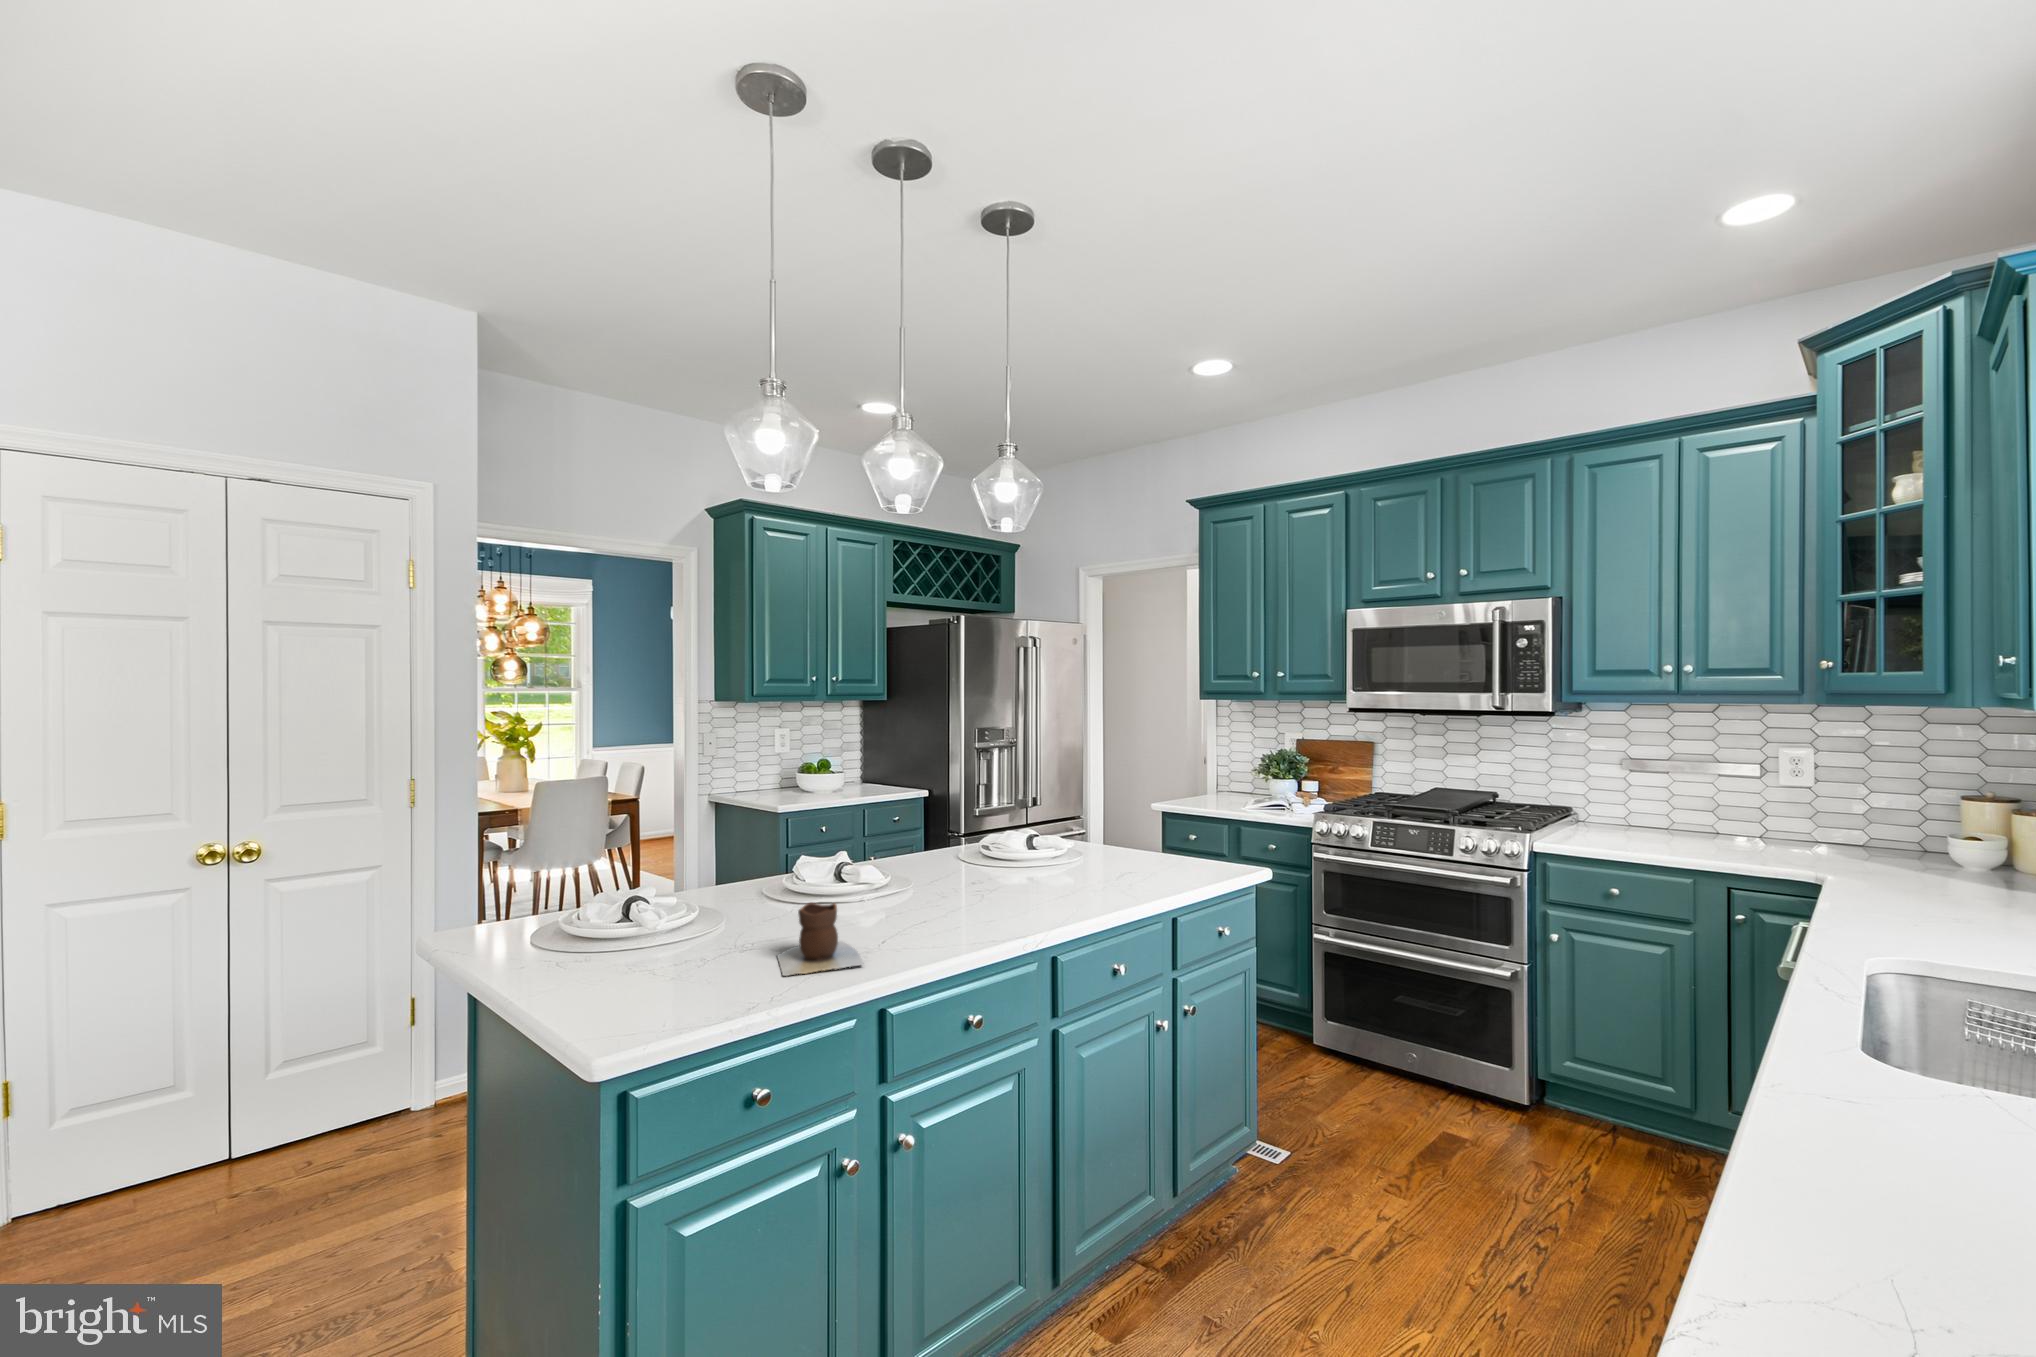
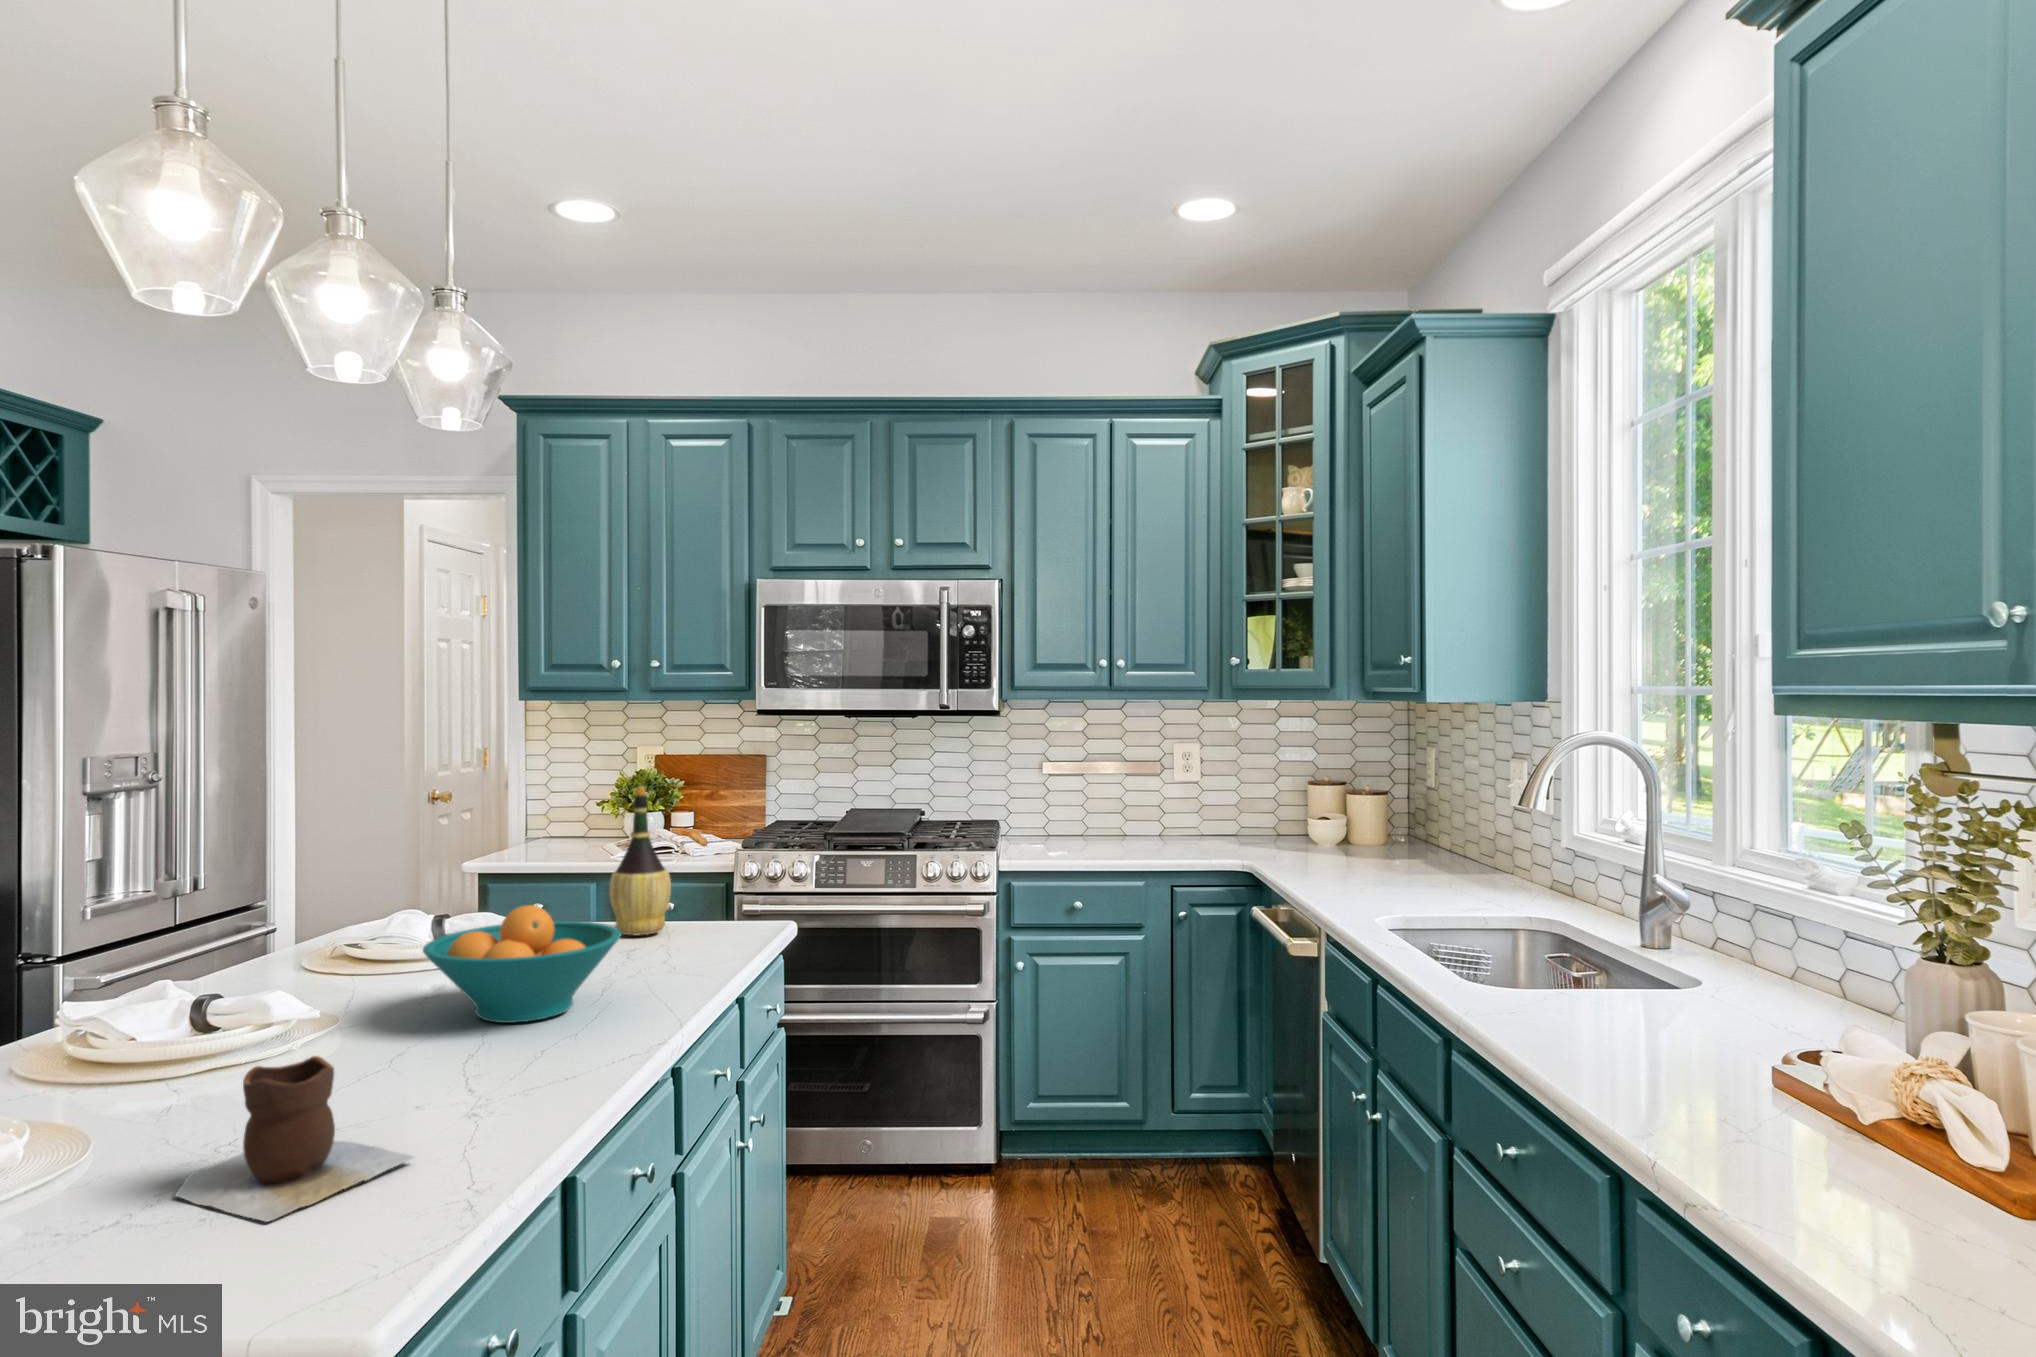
wine bottle: none [1147,767,1187,865] -> present [609,786,671,935]
fruit bowl: none [974,838,1083,907] -> present [423,905,622,1023]

